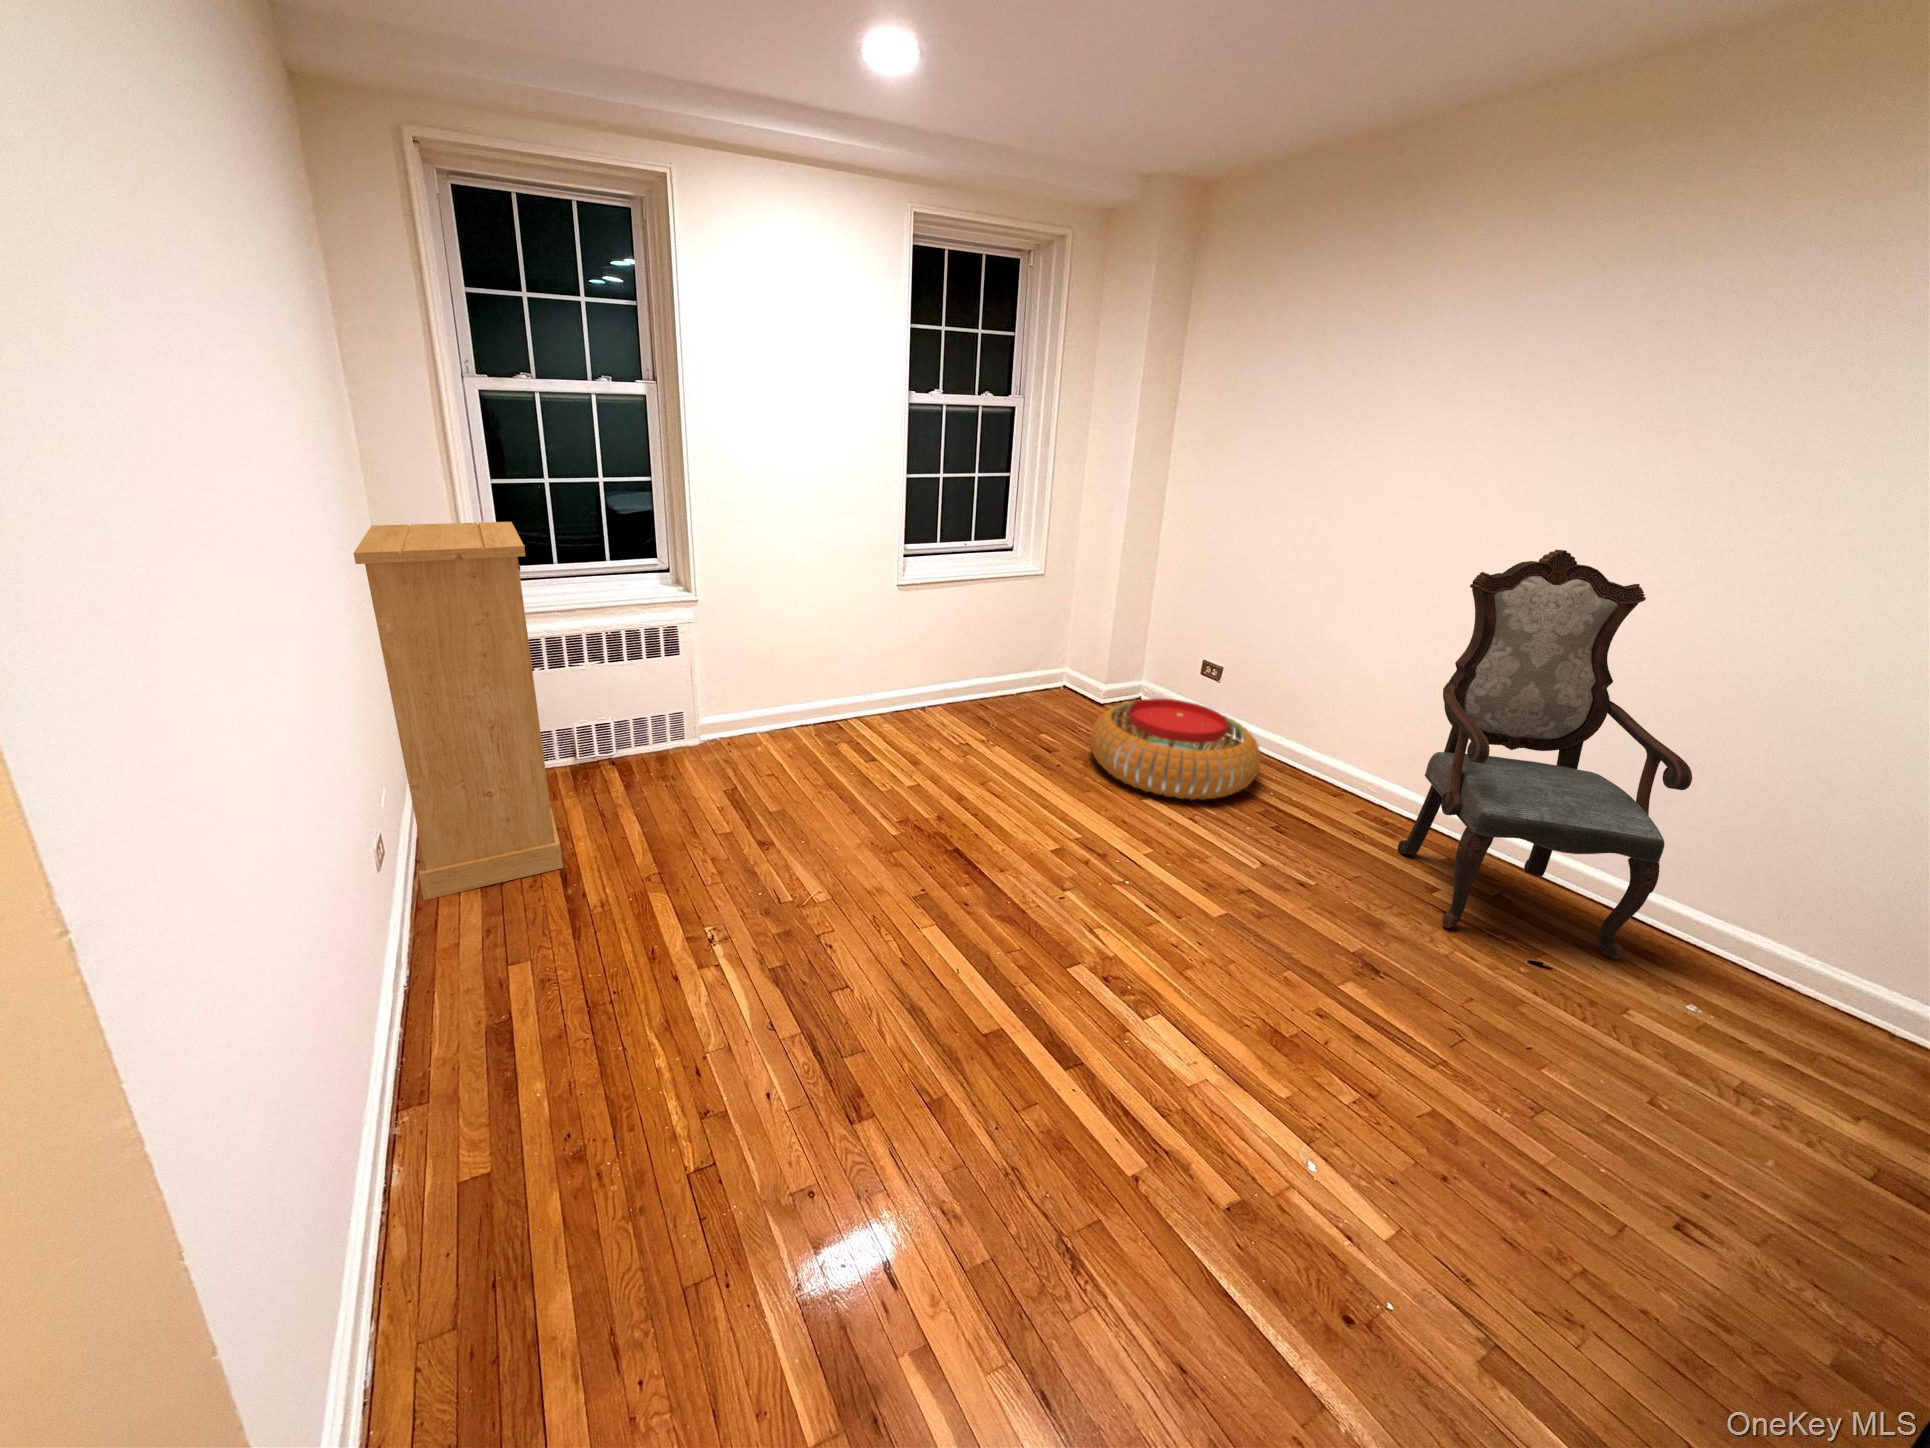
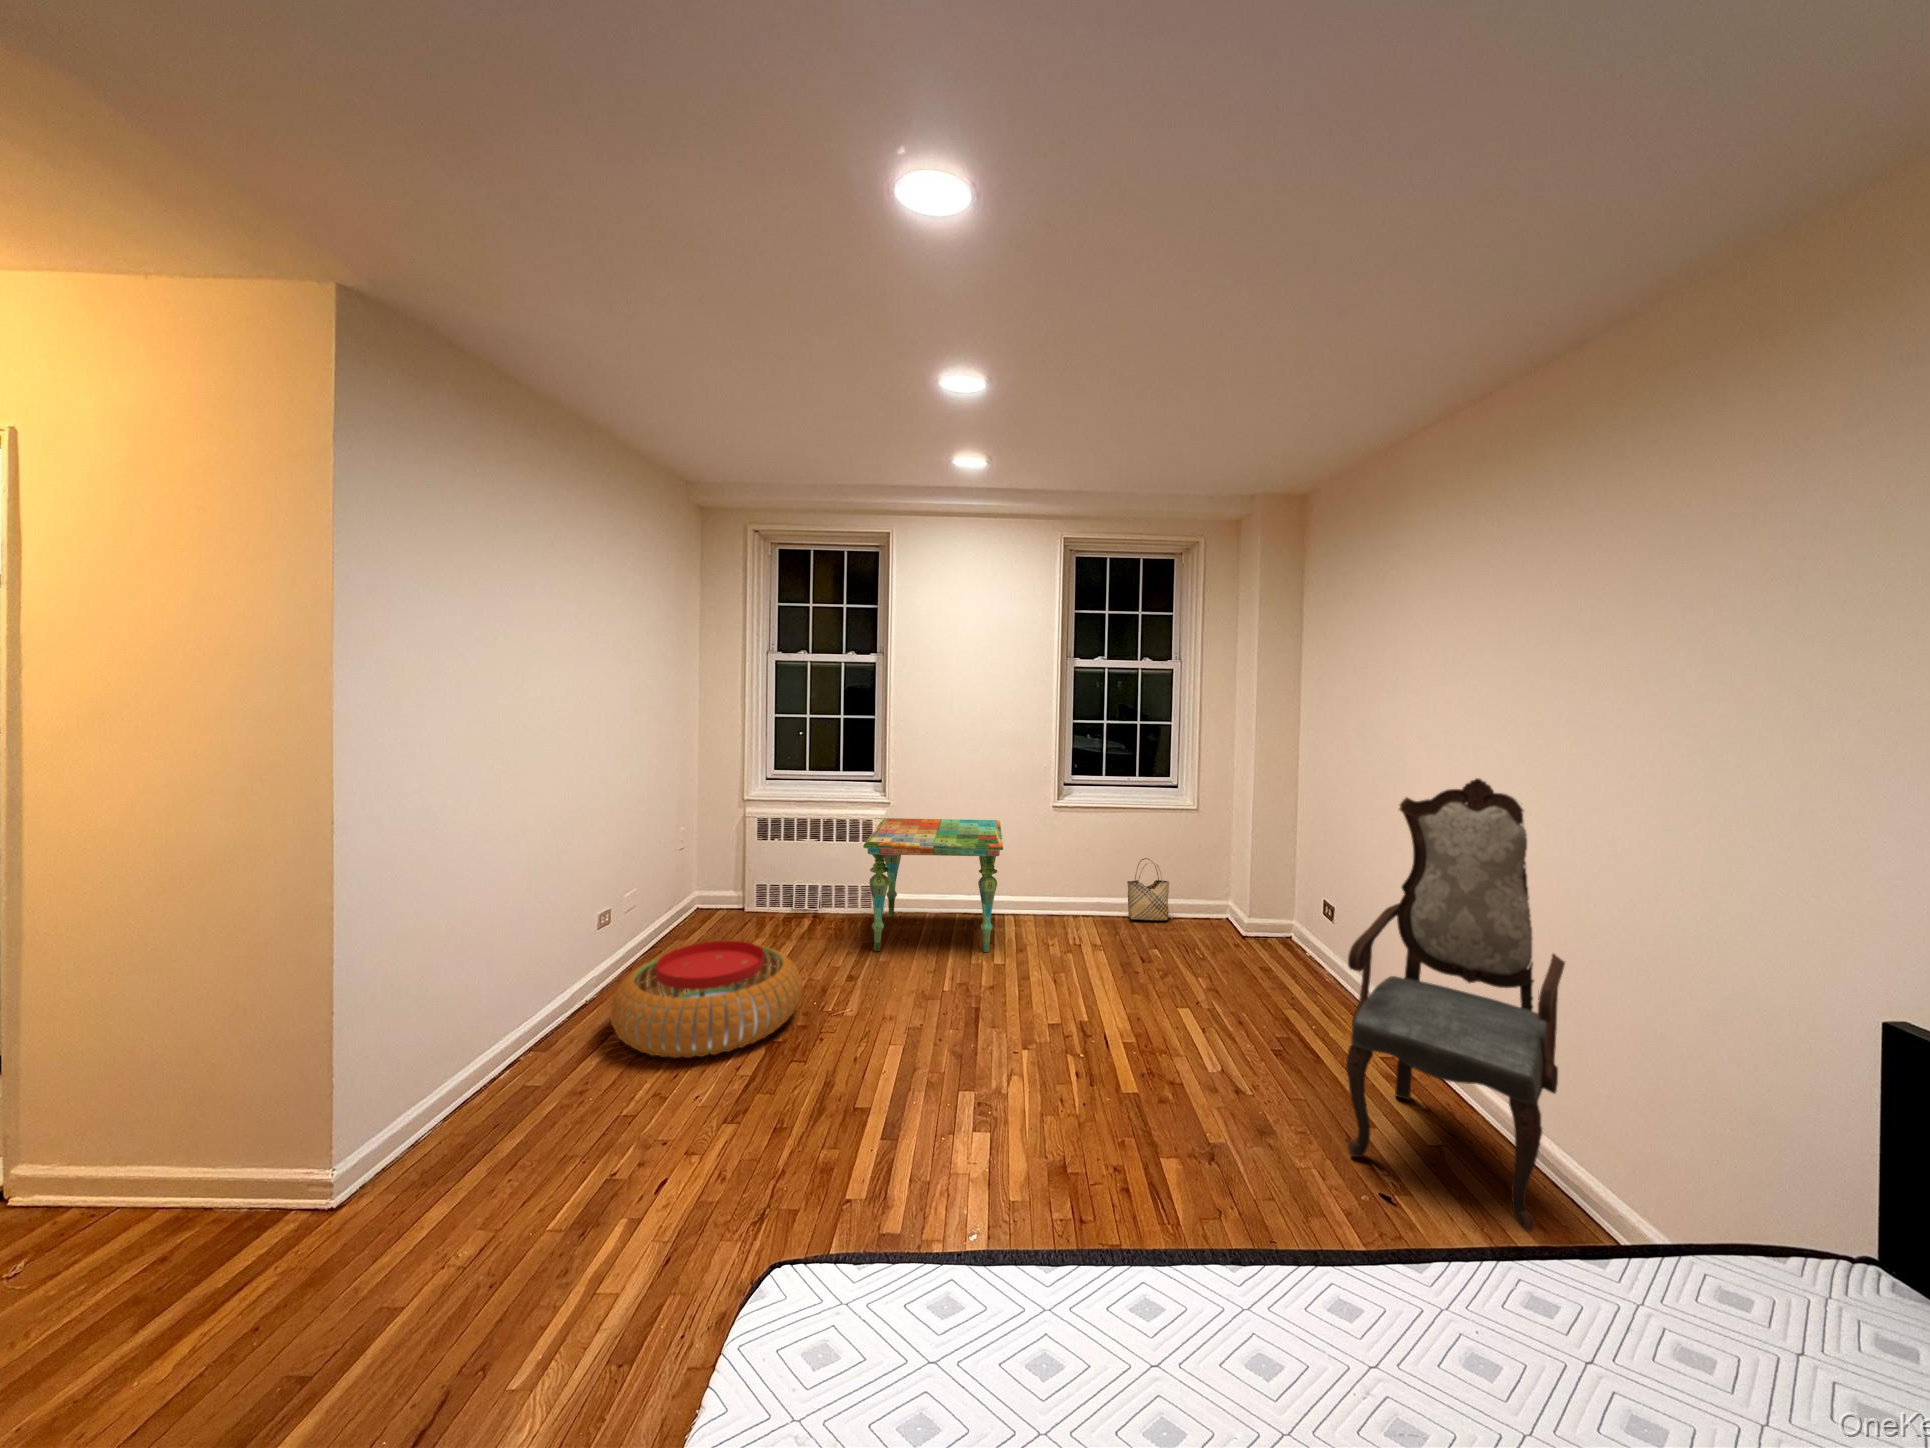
dresser: present [354,522,563,900] -> none [640,738,760,964]
side table: none [695,610,917,801] -> present [863,818,1003,952]
woven basket: none [983,635,1025,704] -> present [1127,858,1169,920]
pouf: present [1090,699,1261,800] -> present [610,941,802,1058]

